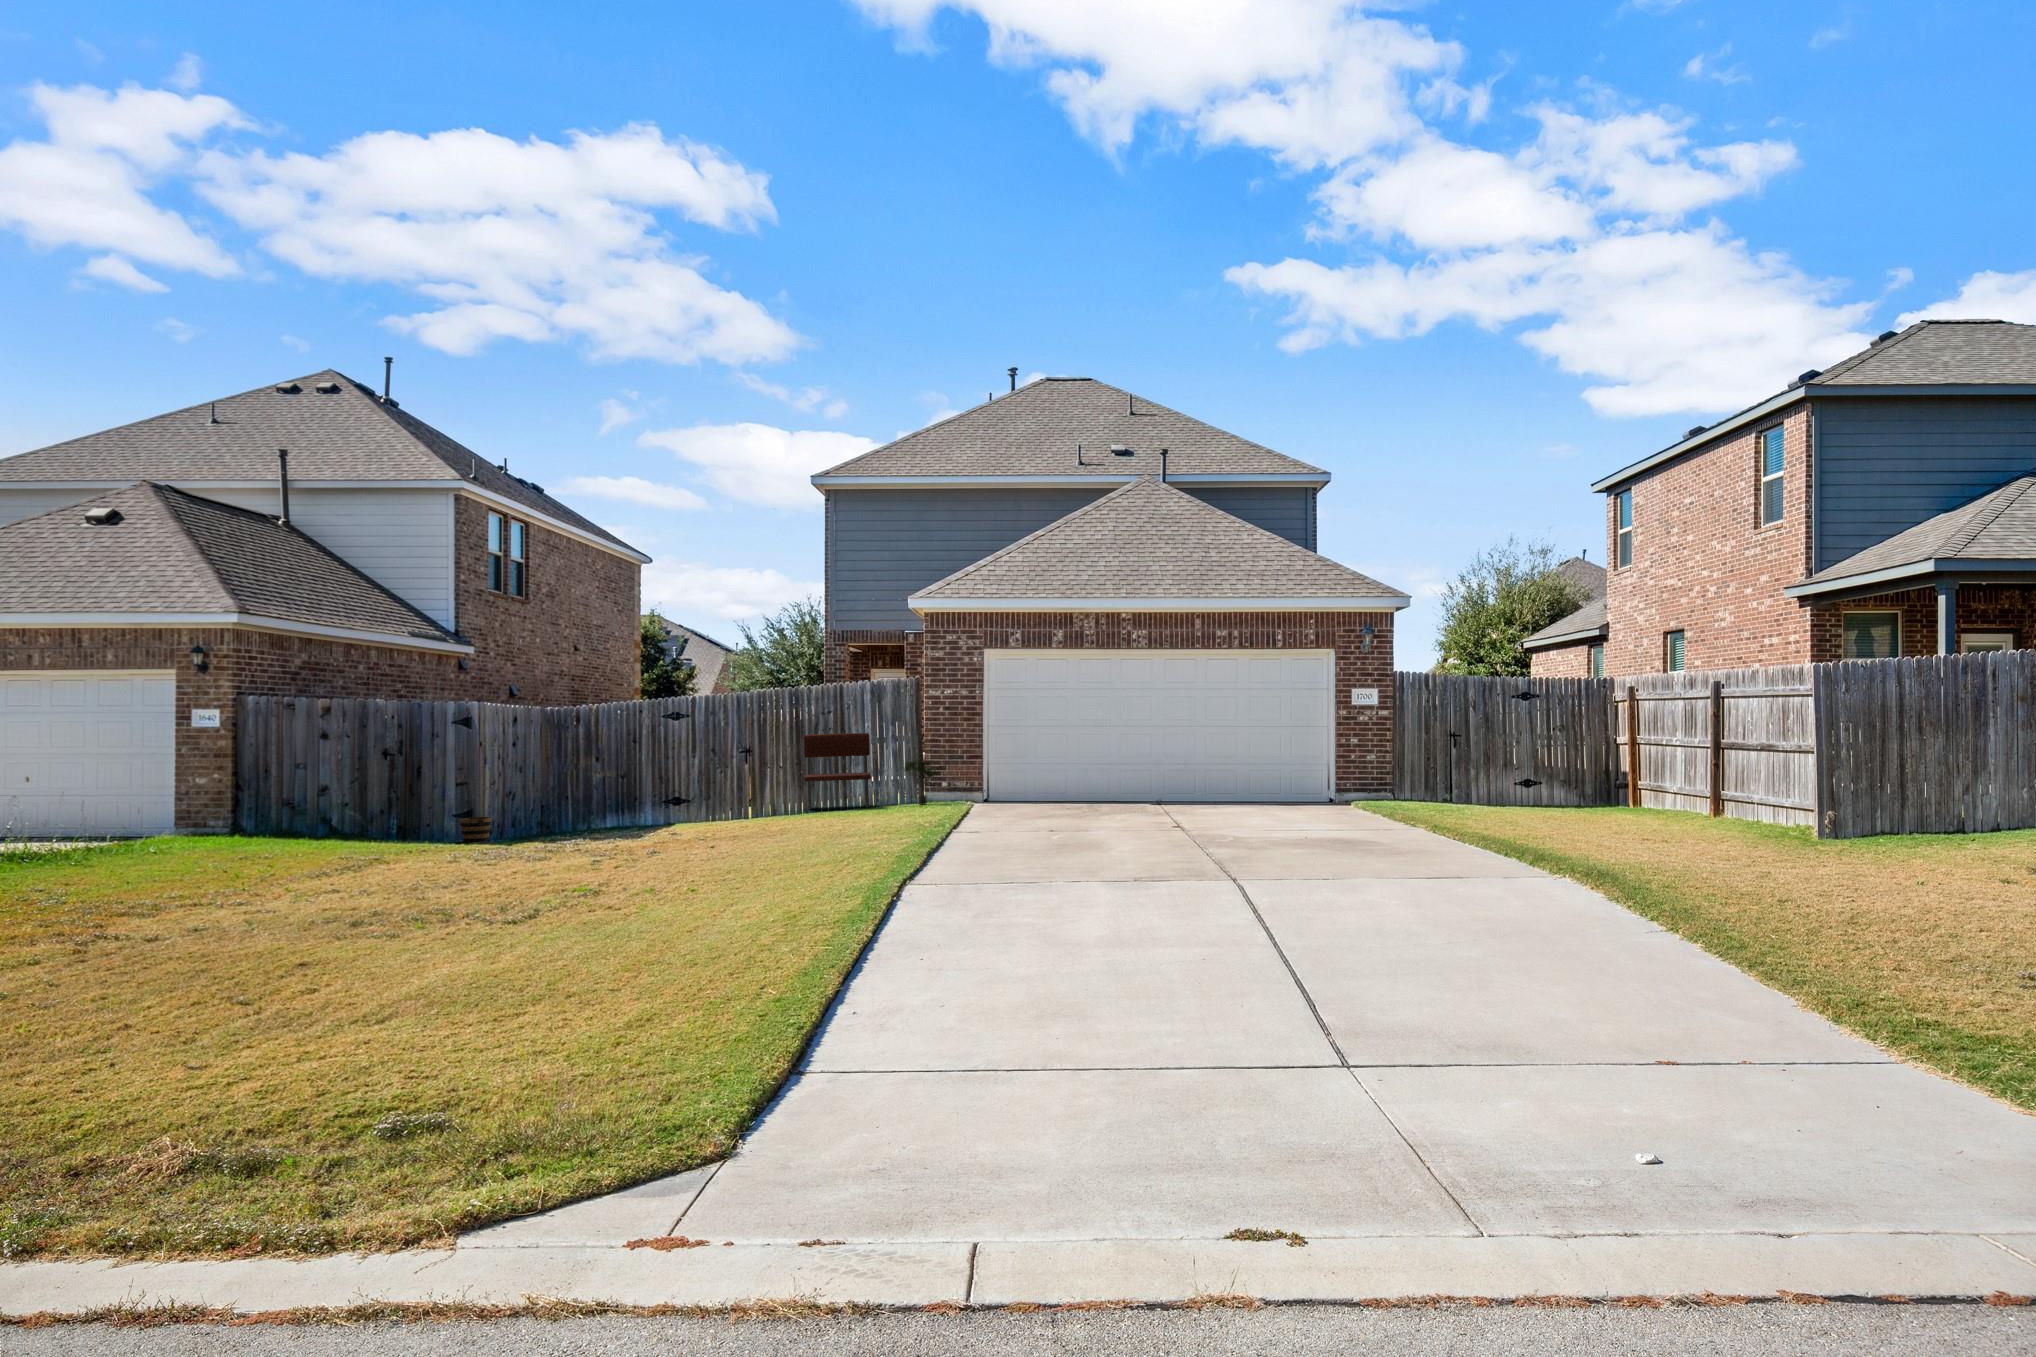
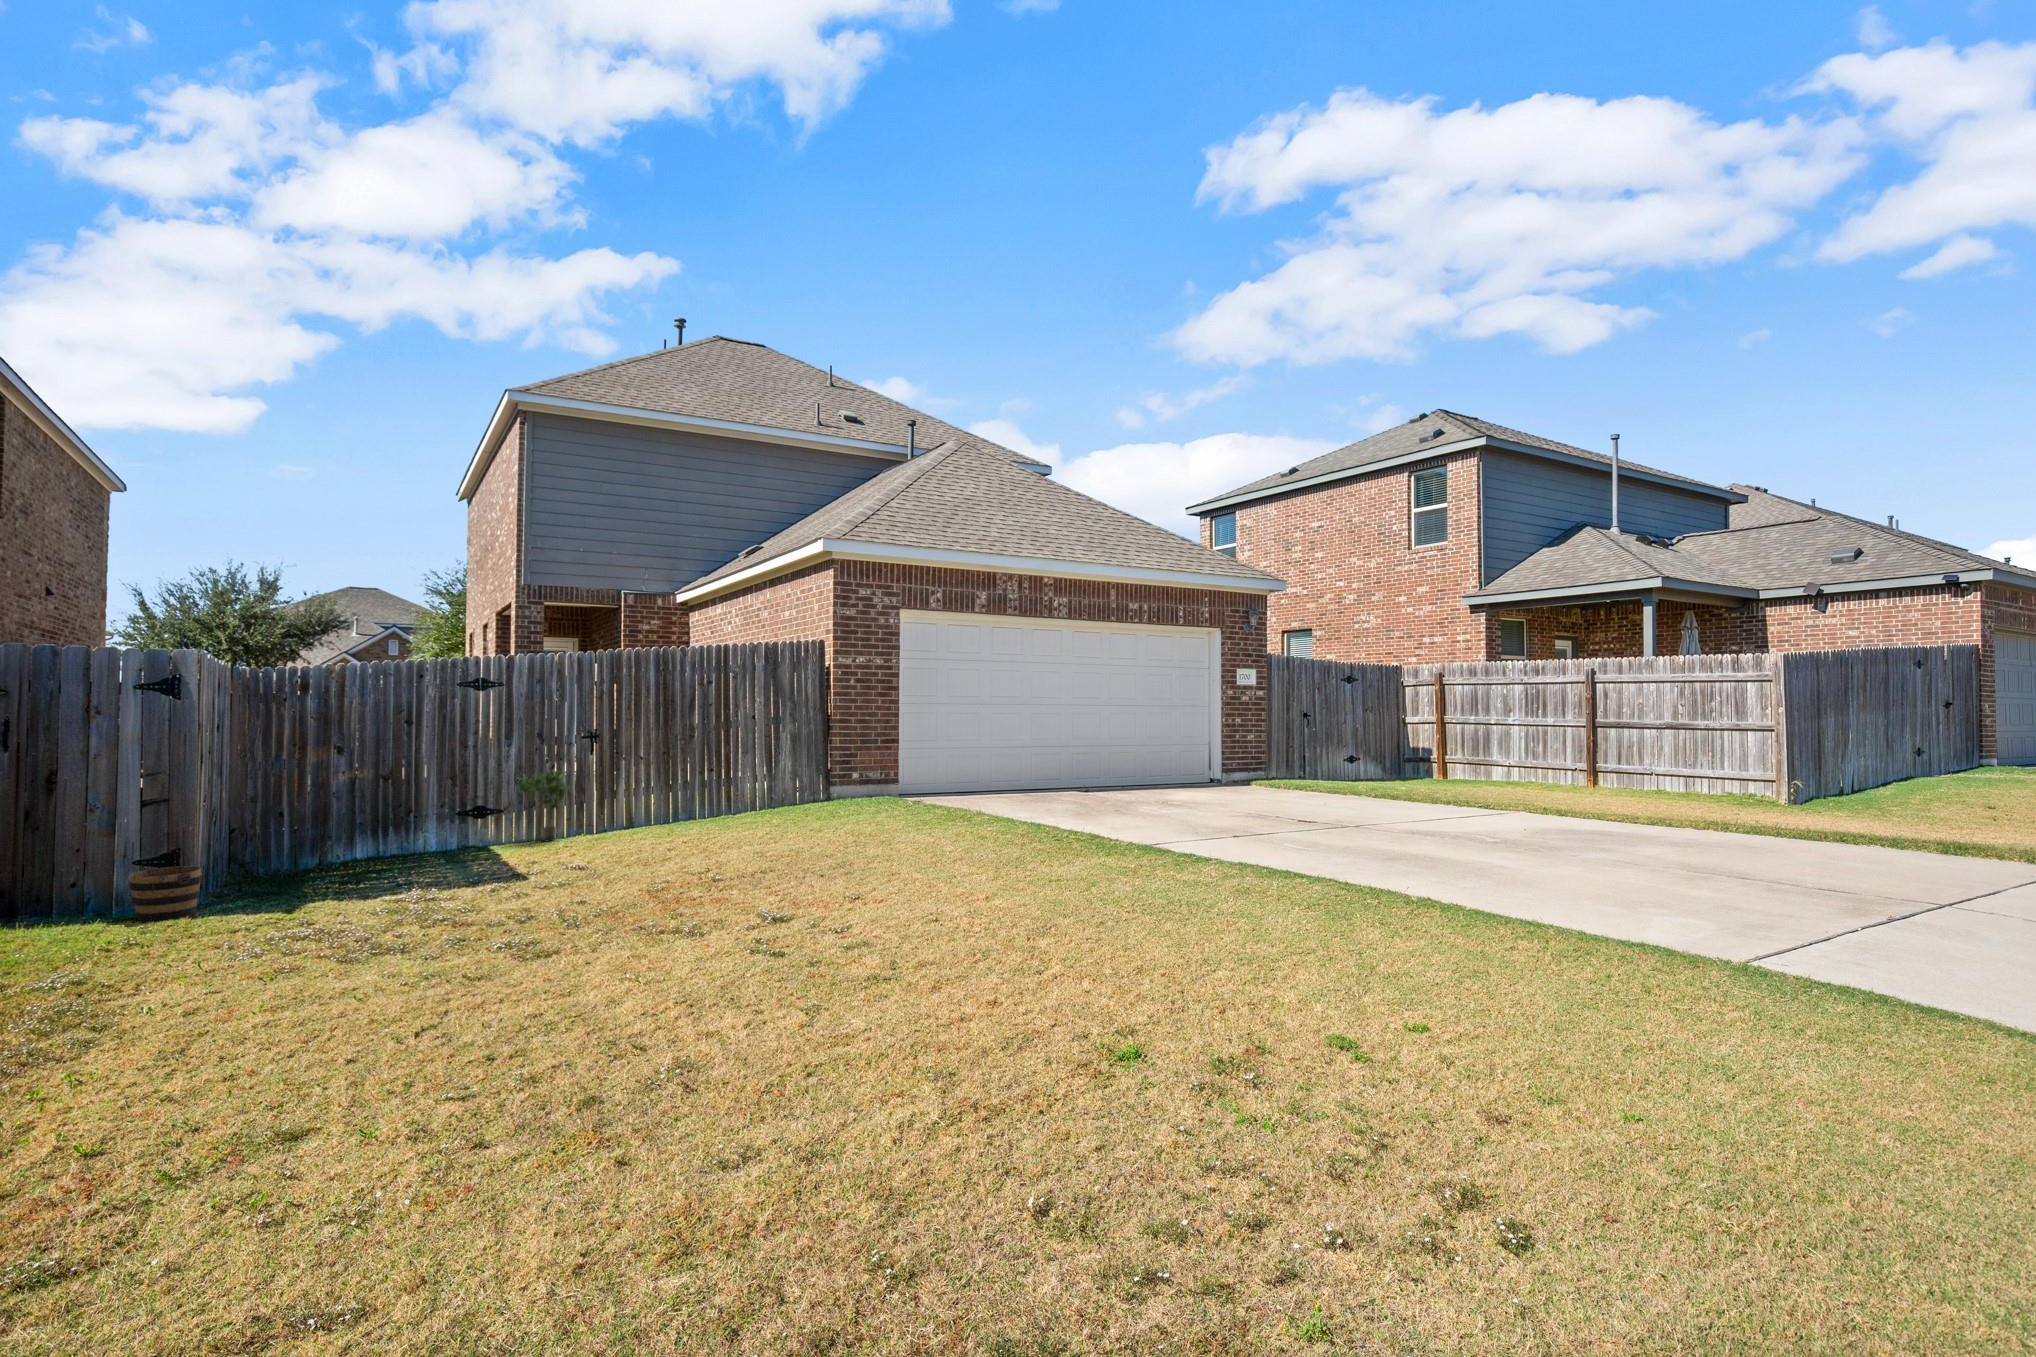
bench: present [804,733,871,810] -> none [686,711,790,817]
potted plant: present [905,758,936,805] -> present [517,771,572,841]

